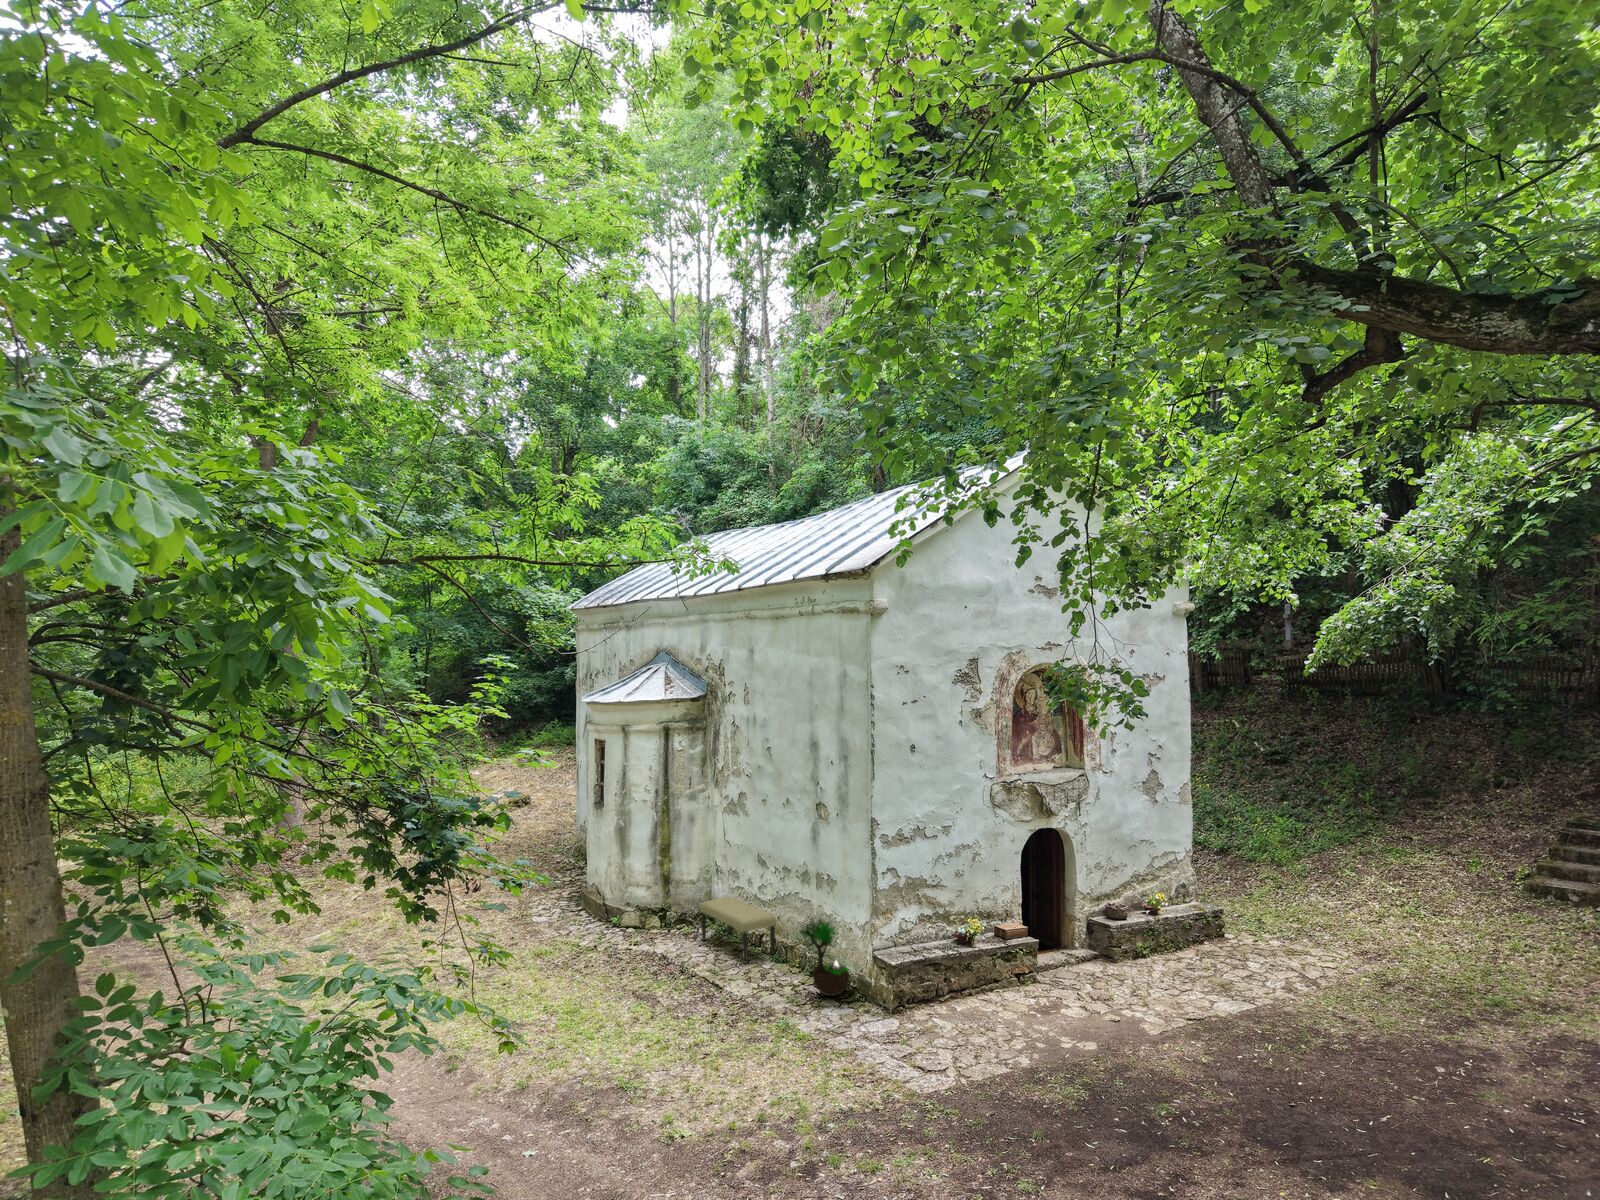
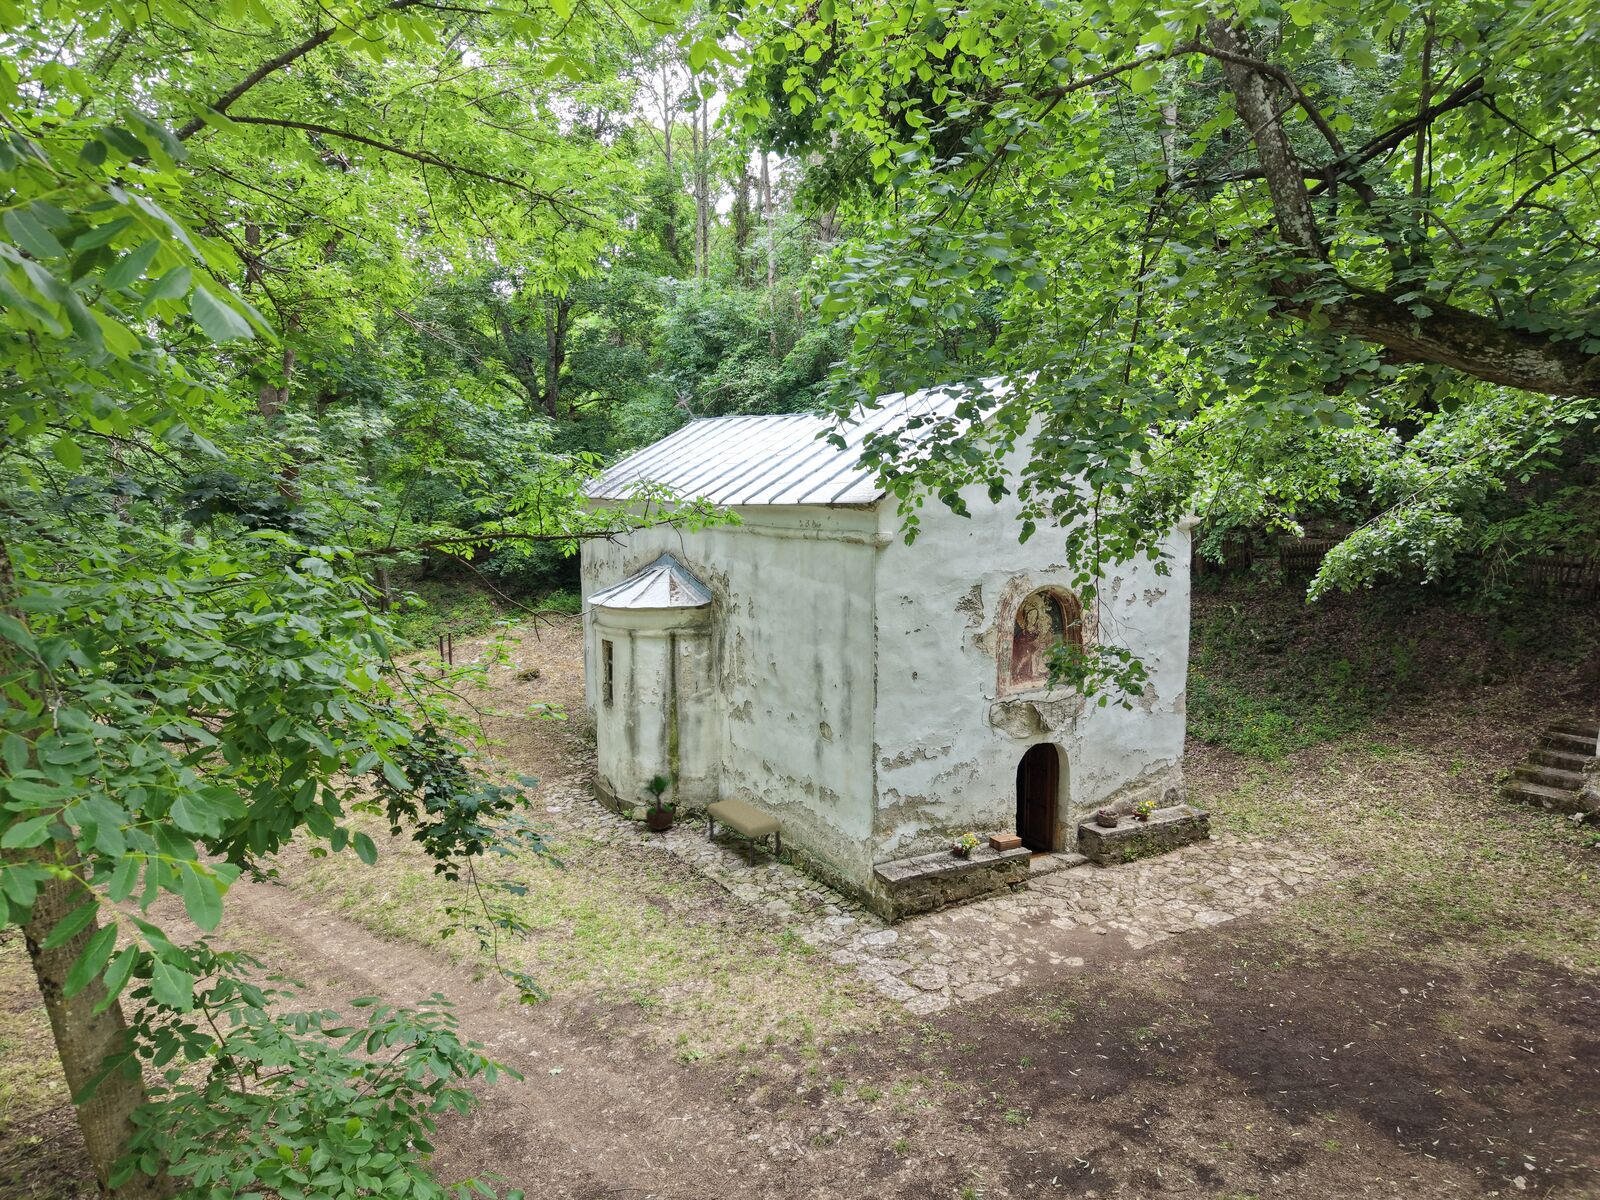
potted tree: present [798,916,850,996] -> present [641,772,674,830]

